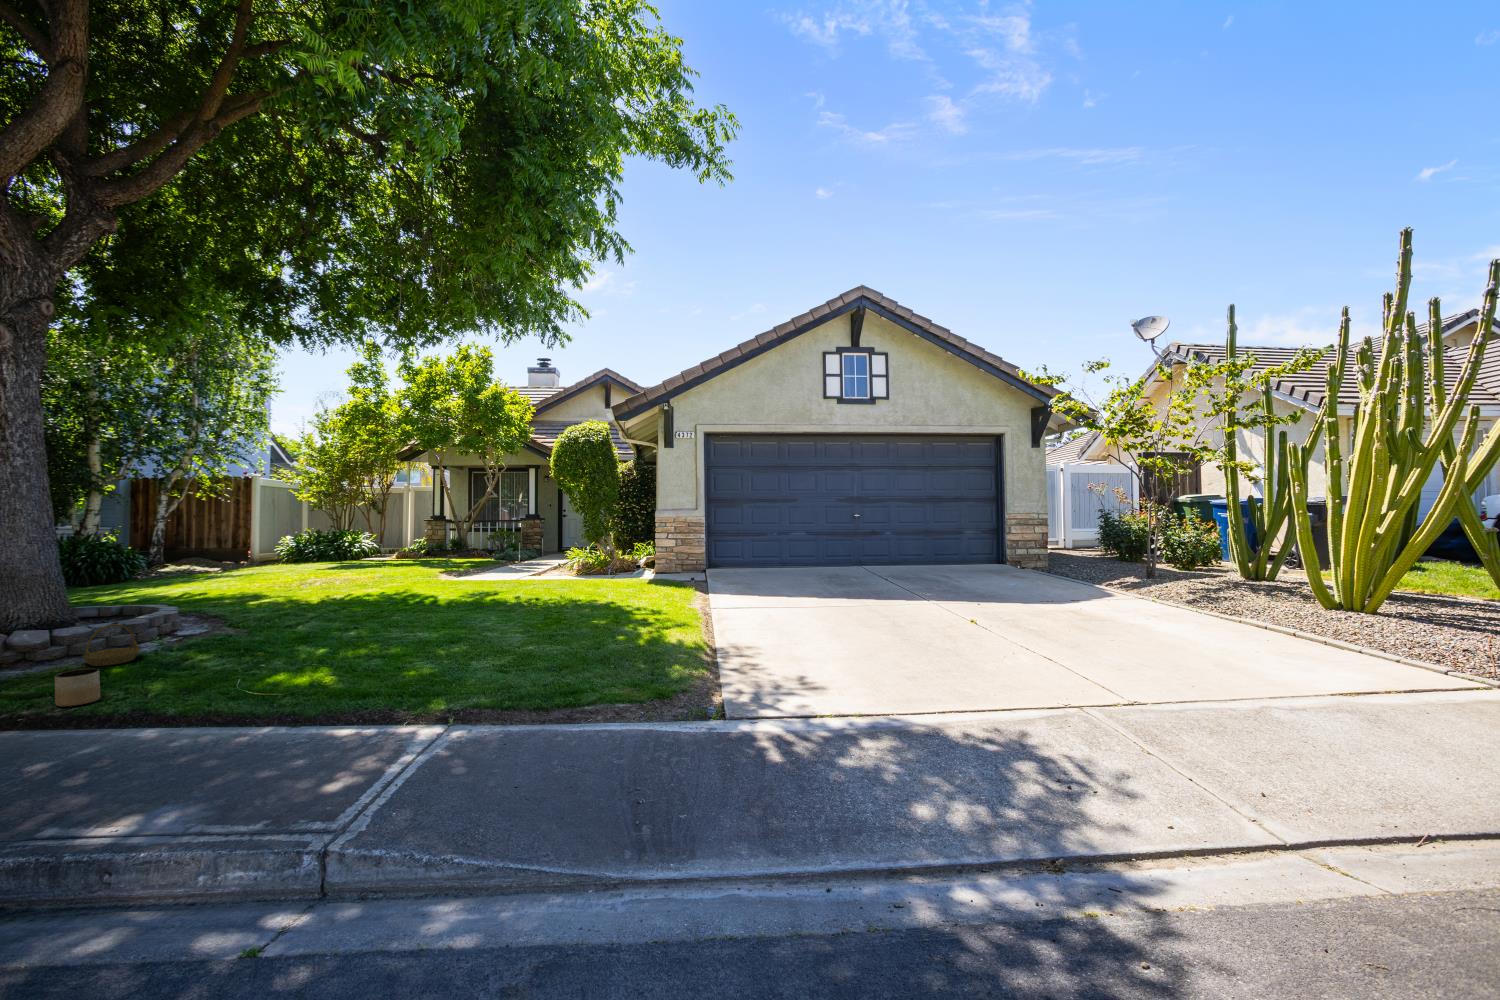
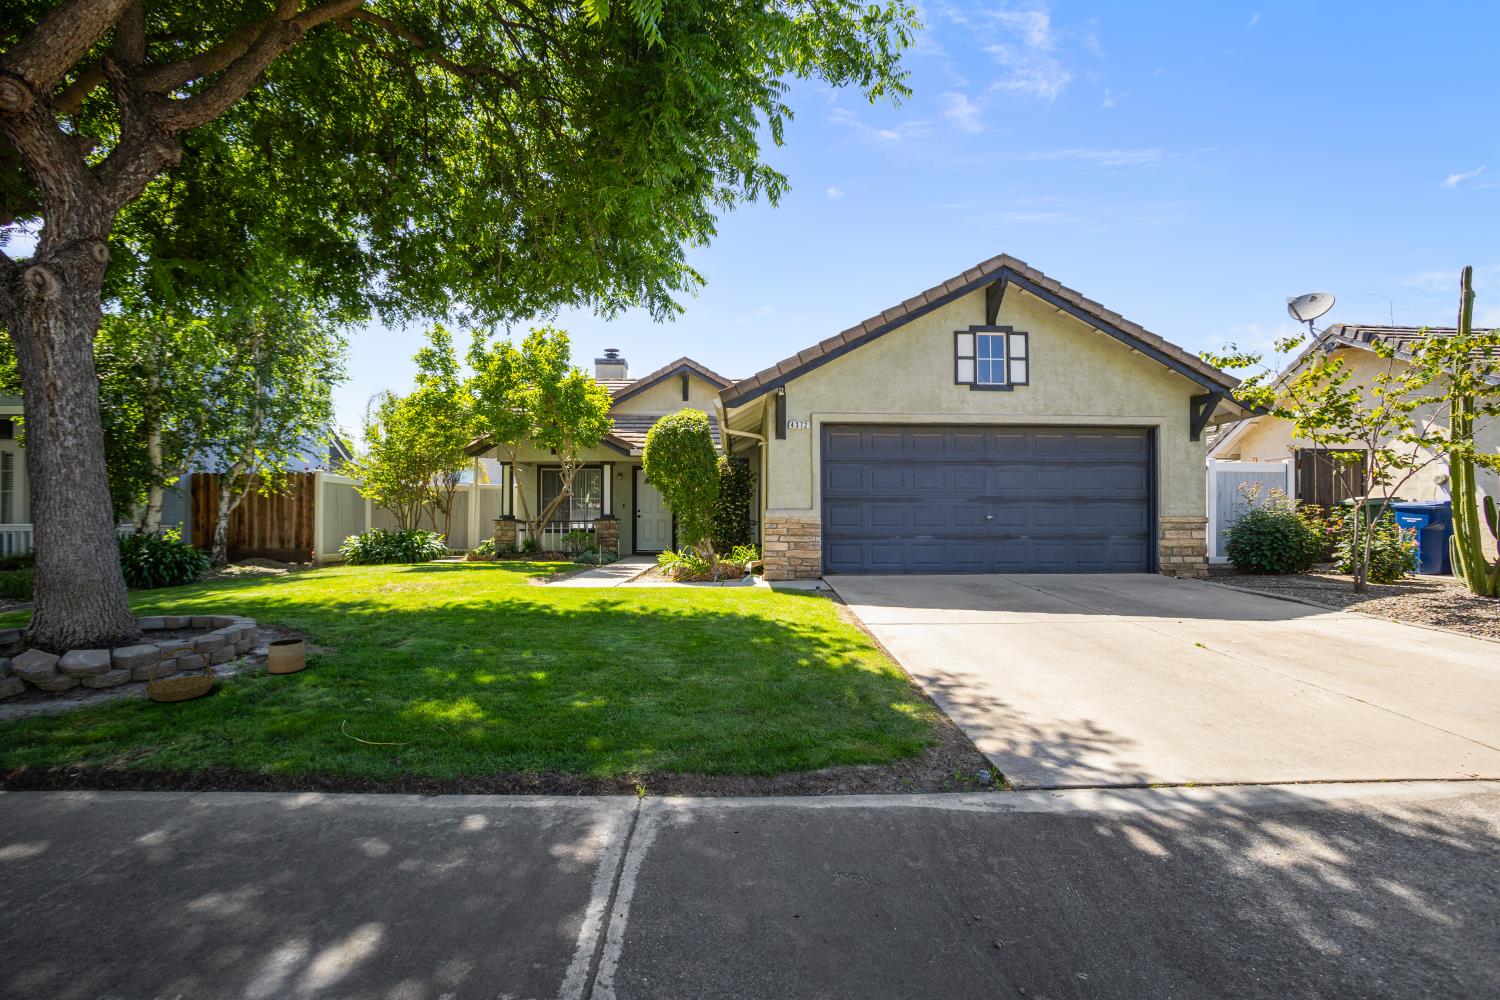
planter: present [55,668,100,707] -> present [268,639,305,674]

